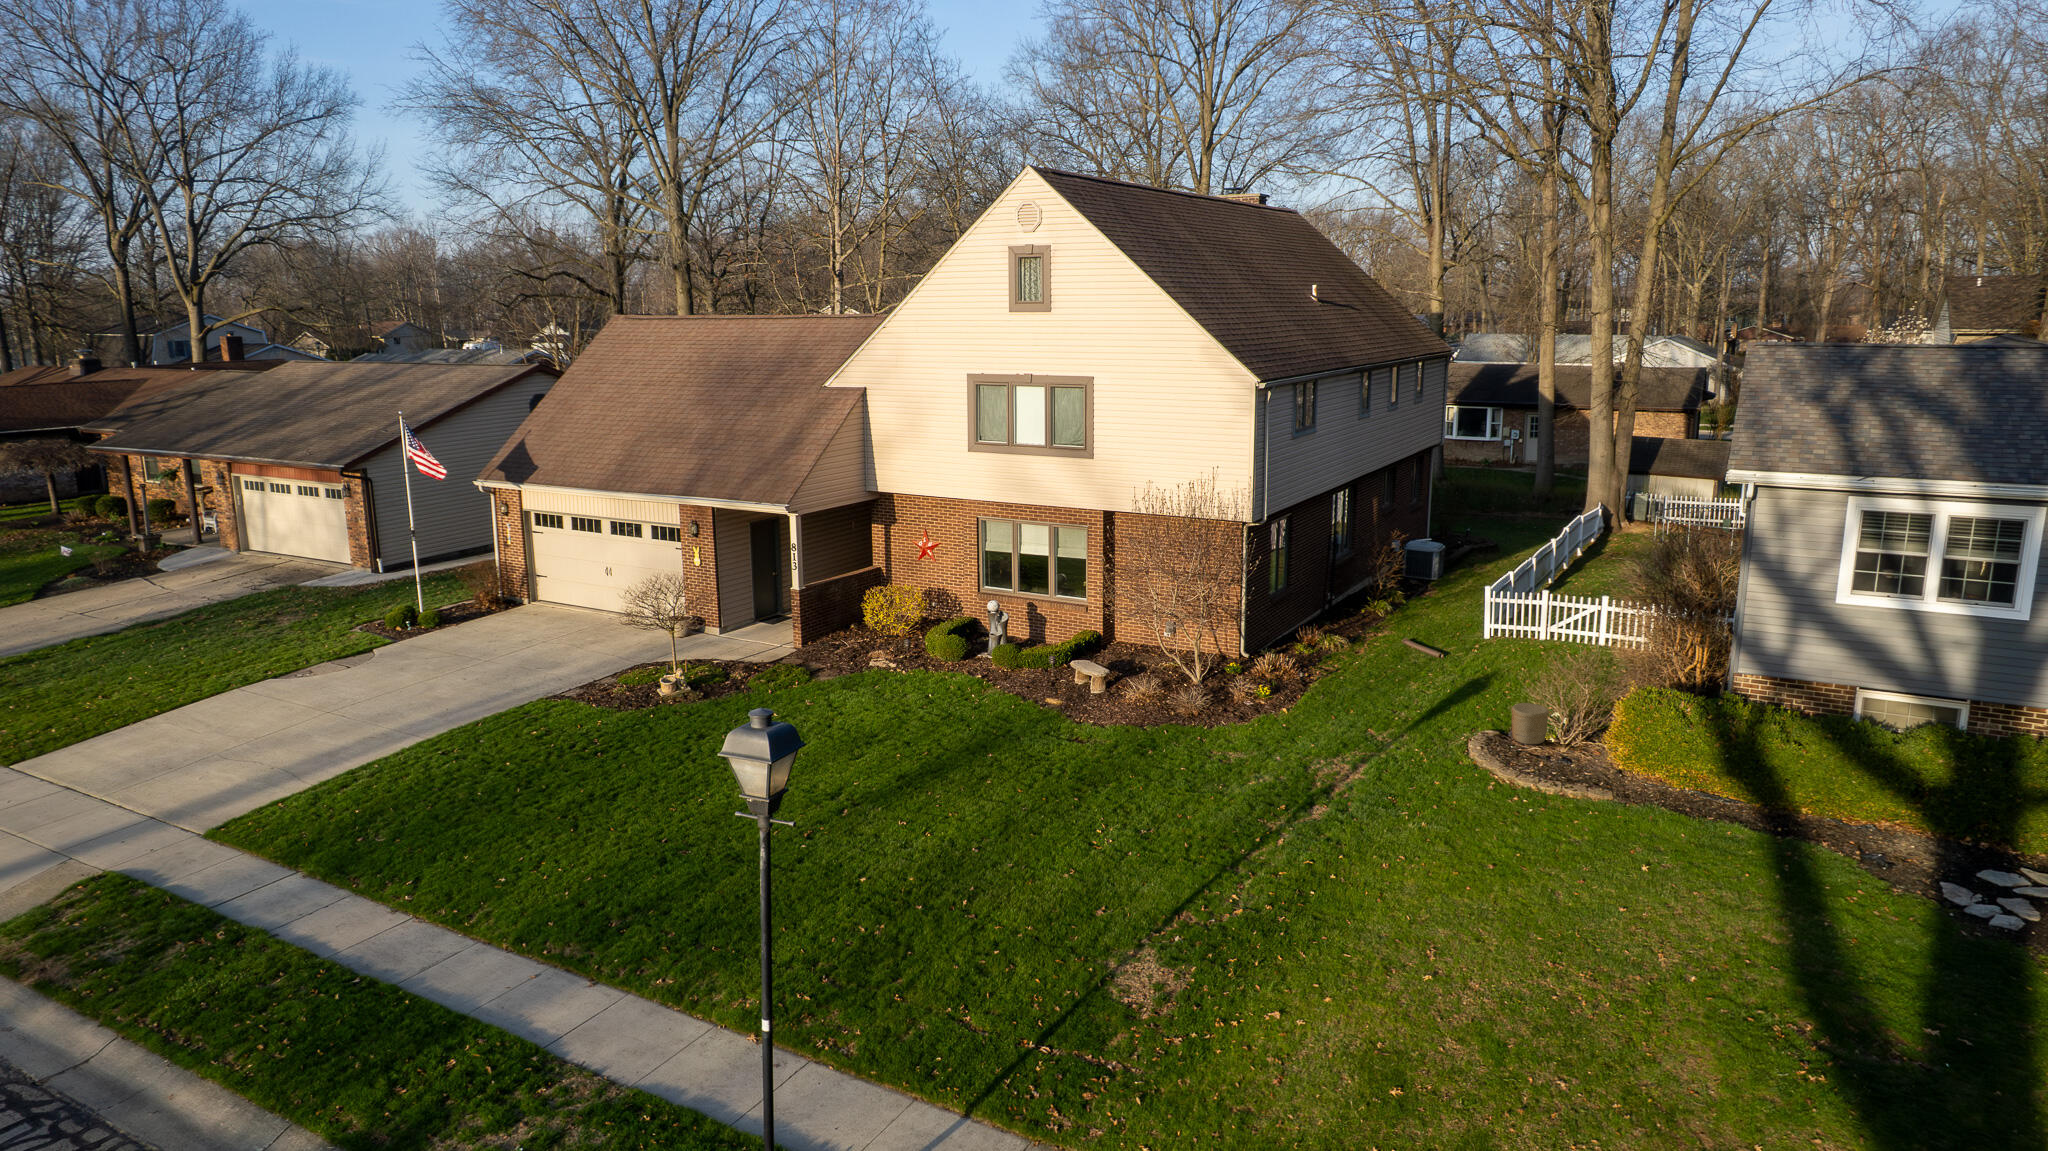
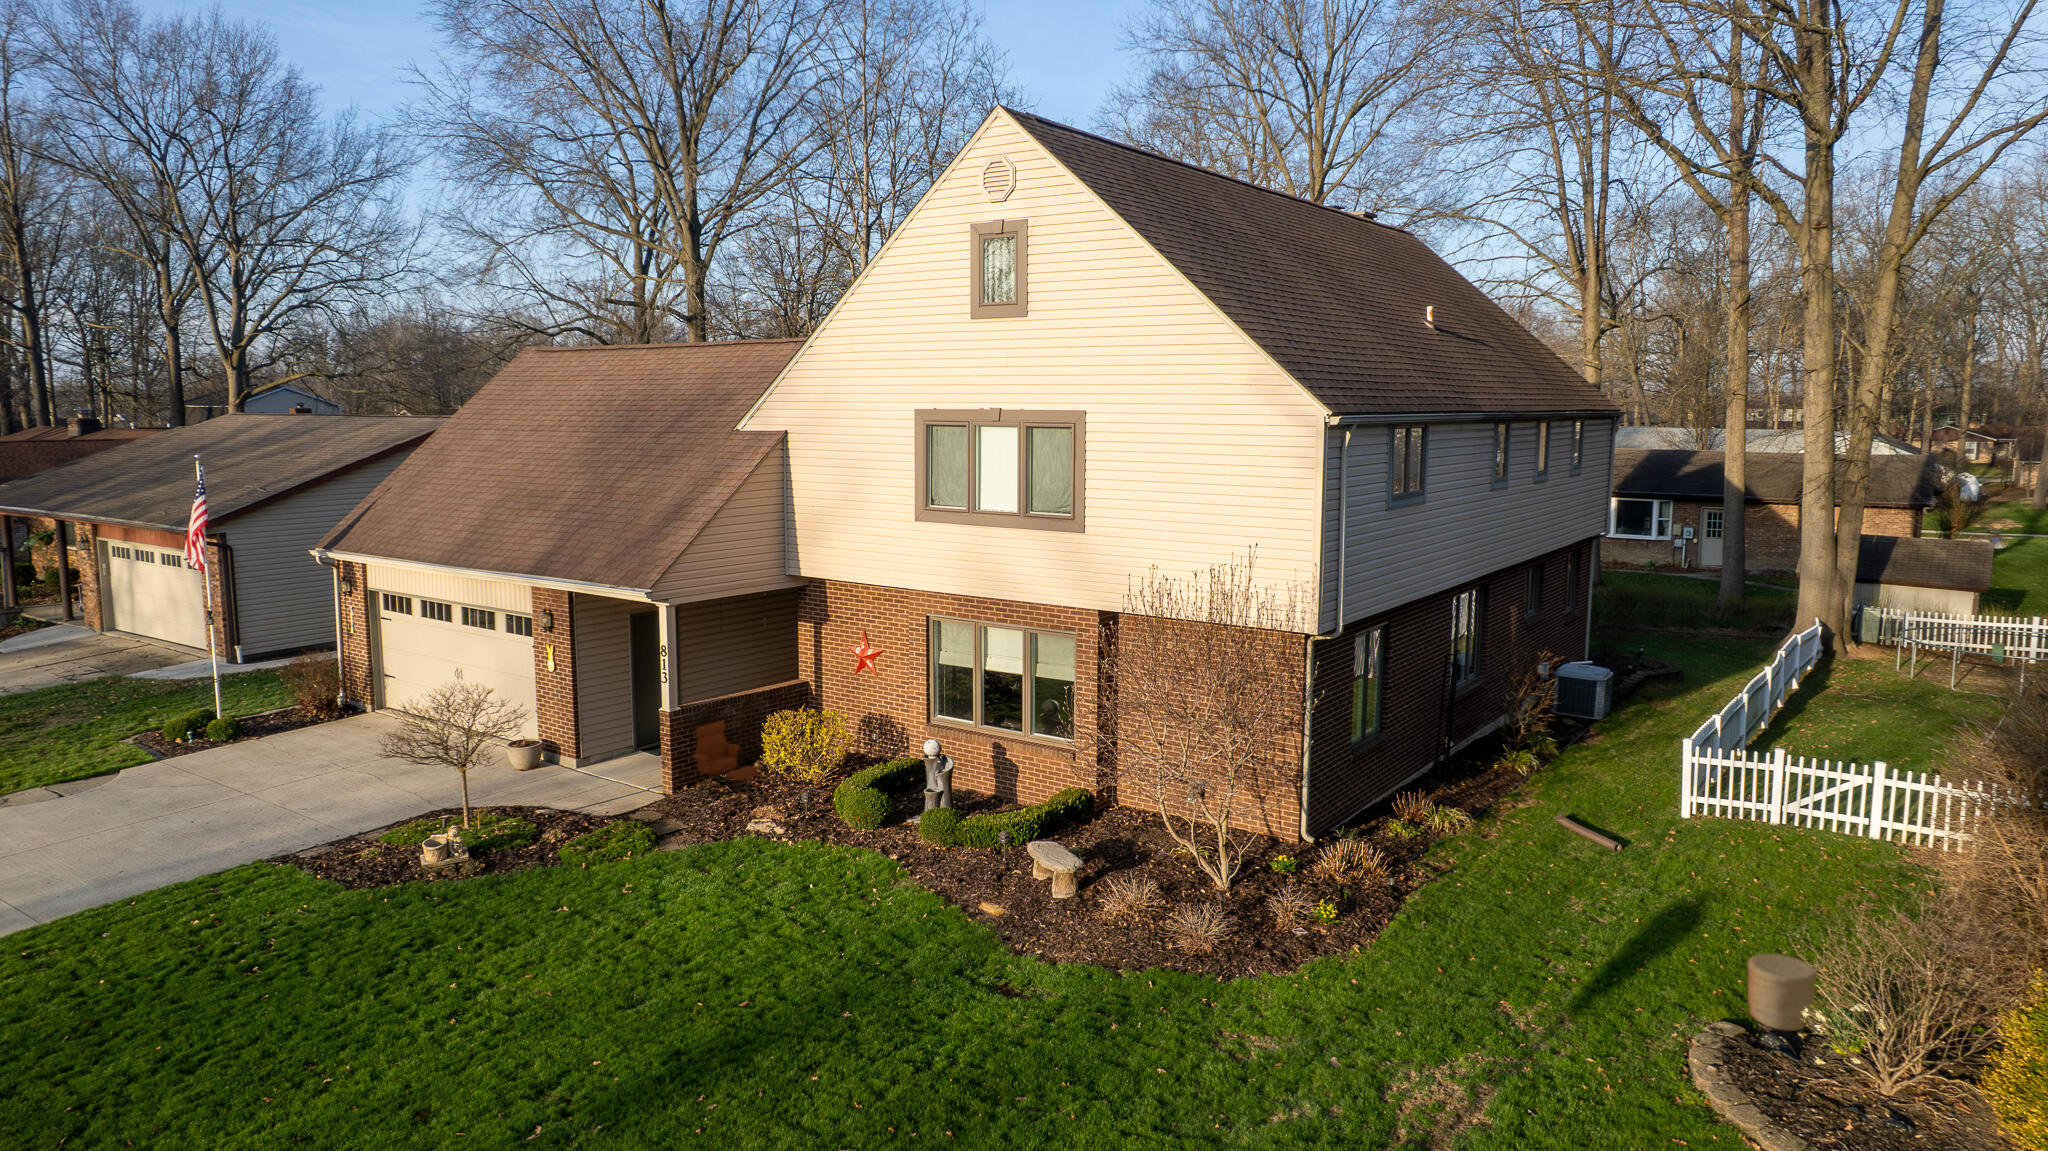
lounge chair: none [816,595,864,645] -> present [693,721,758,793]

